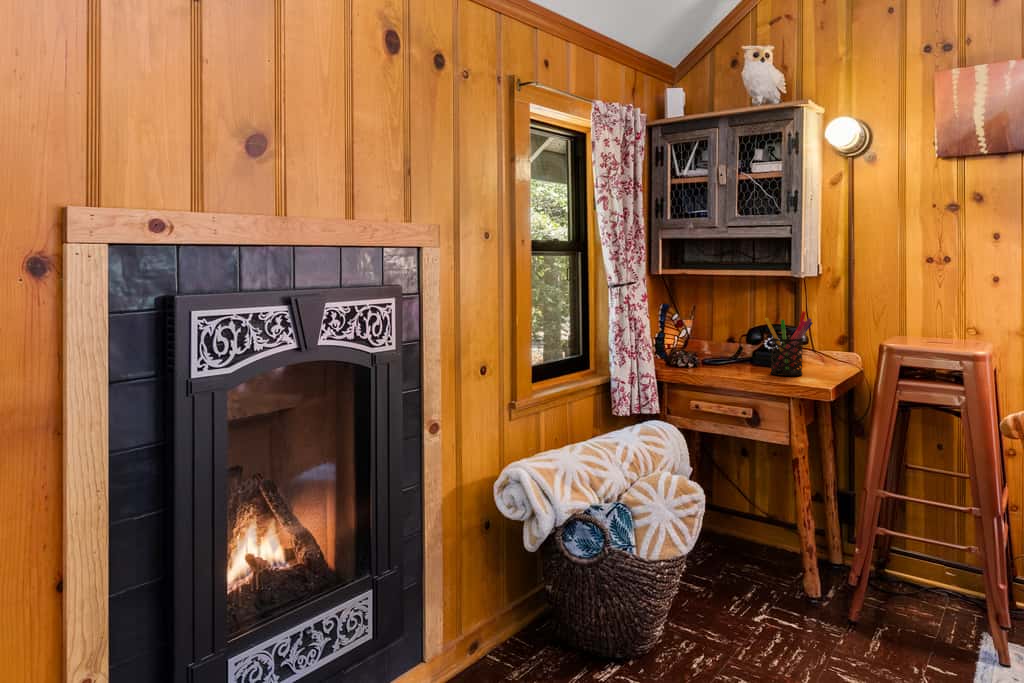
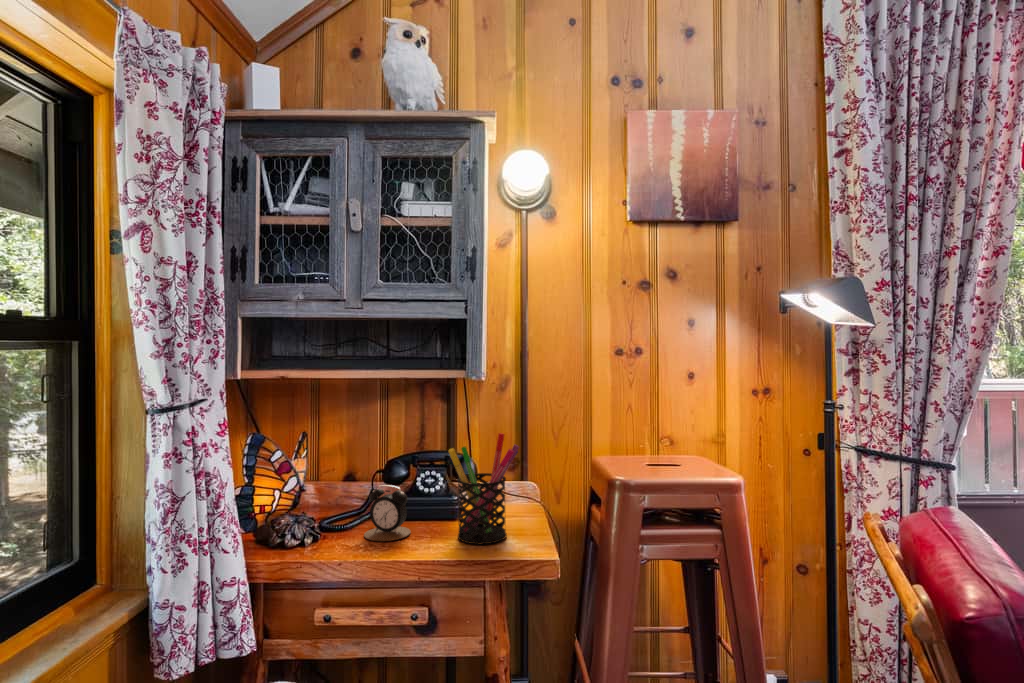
alarm clock: none [719,339,747,370] -> present [364,485,411,541]

